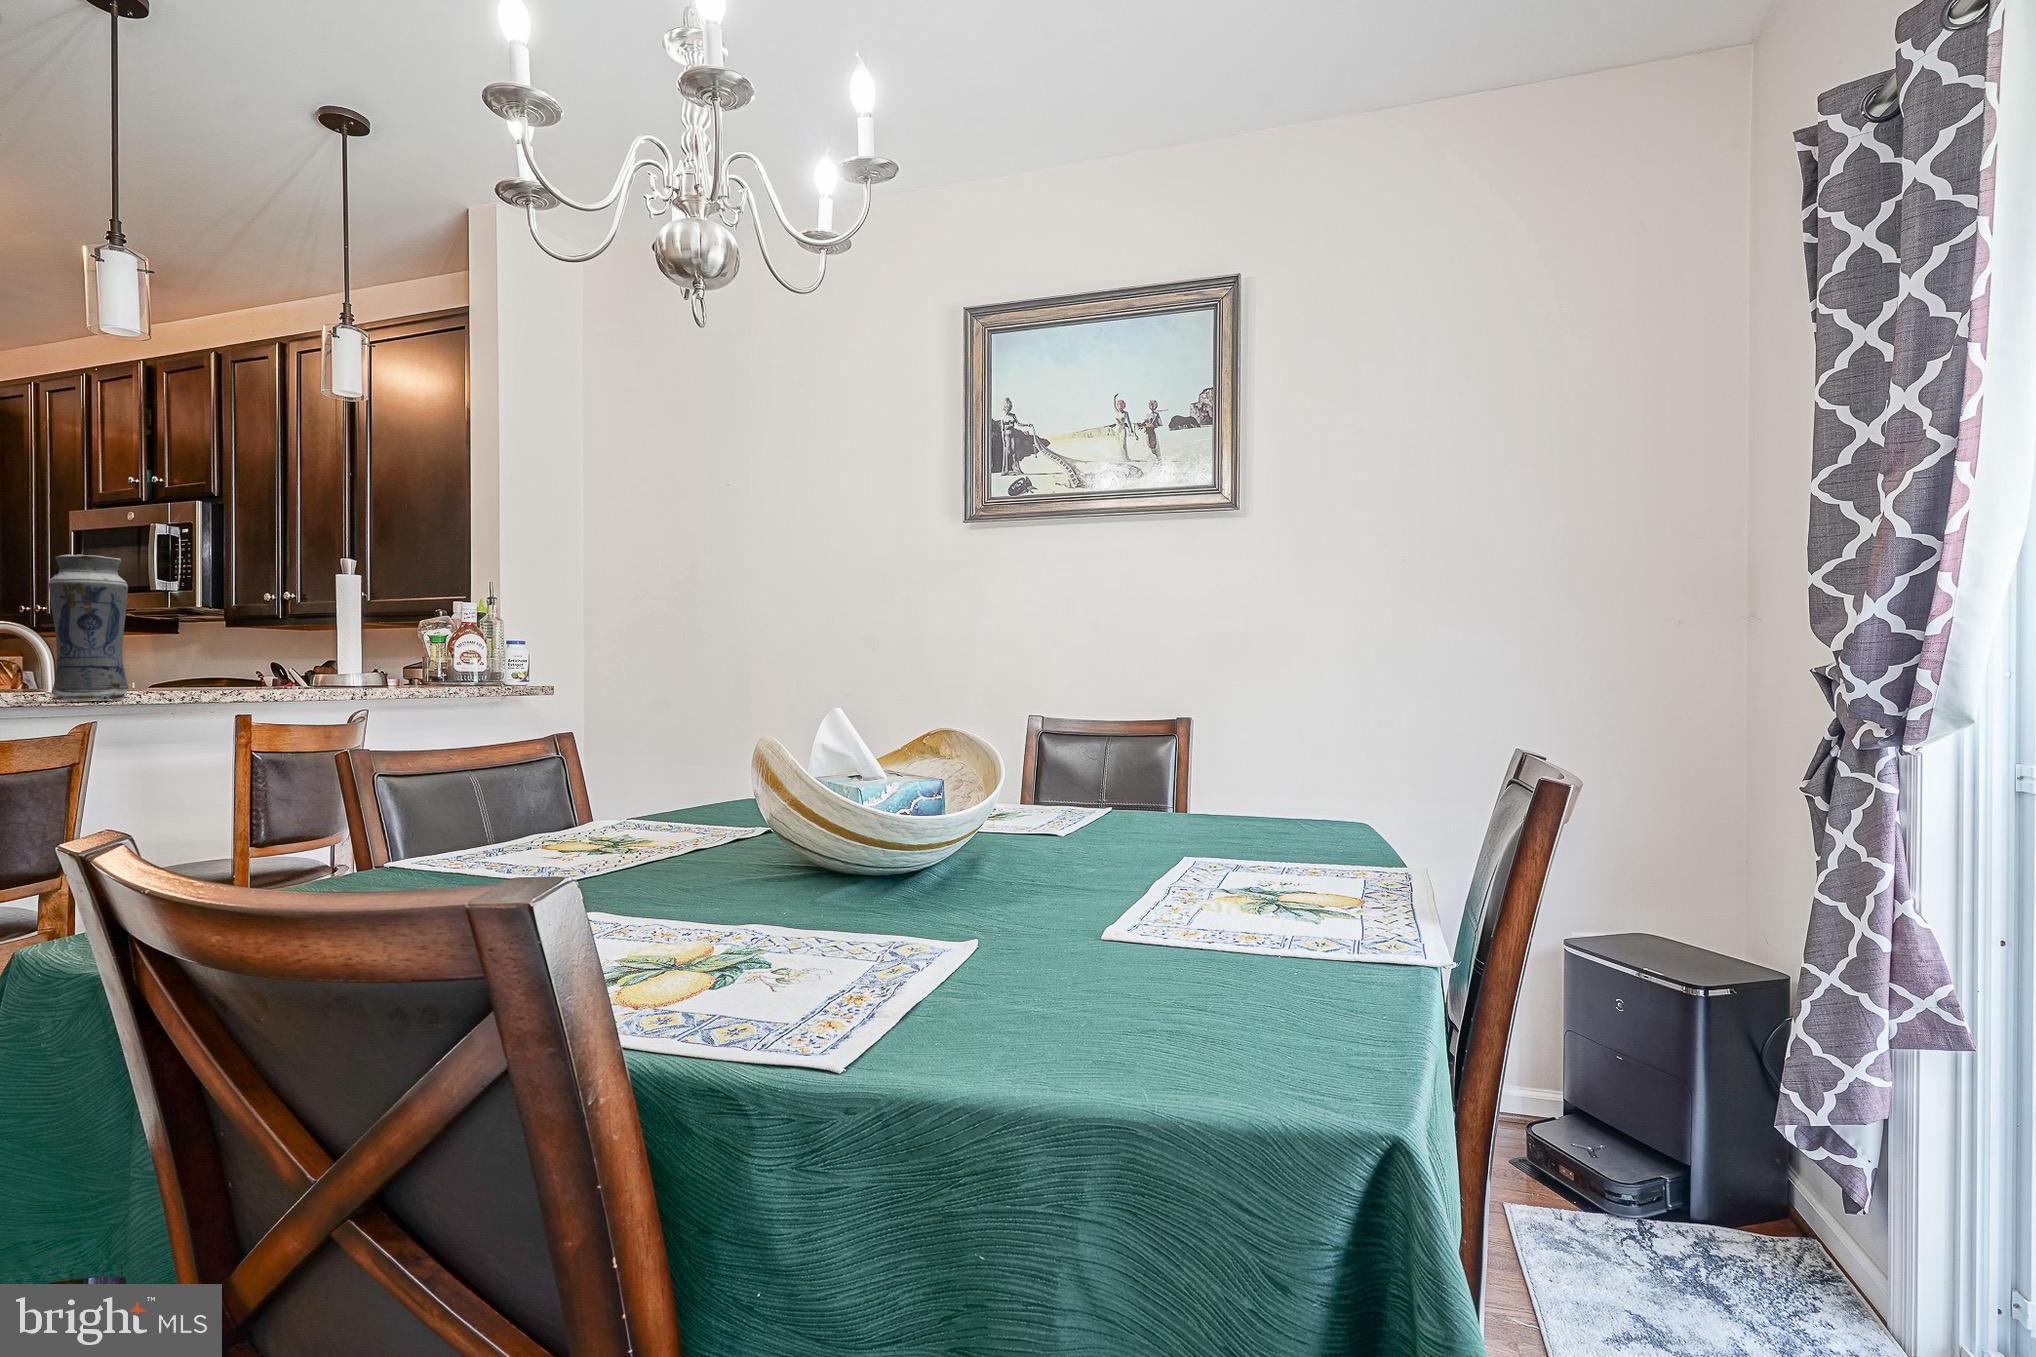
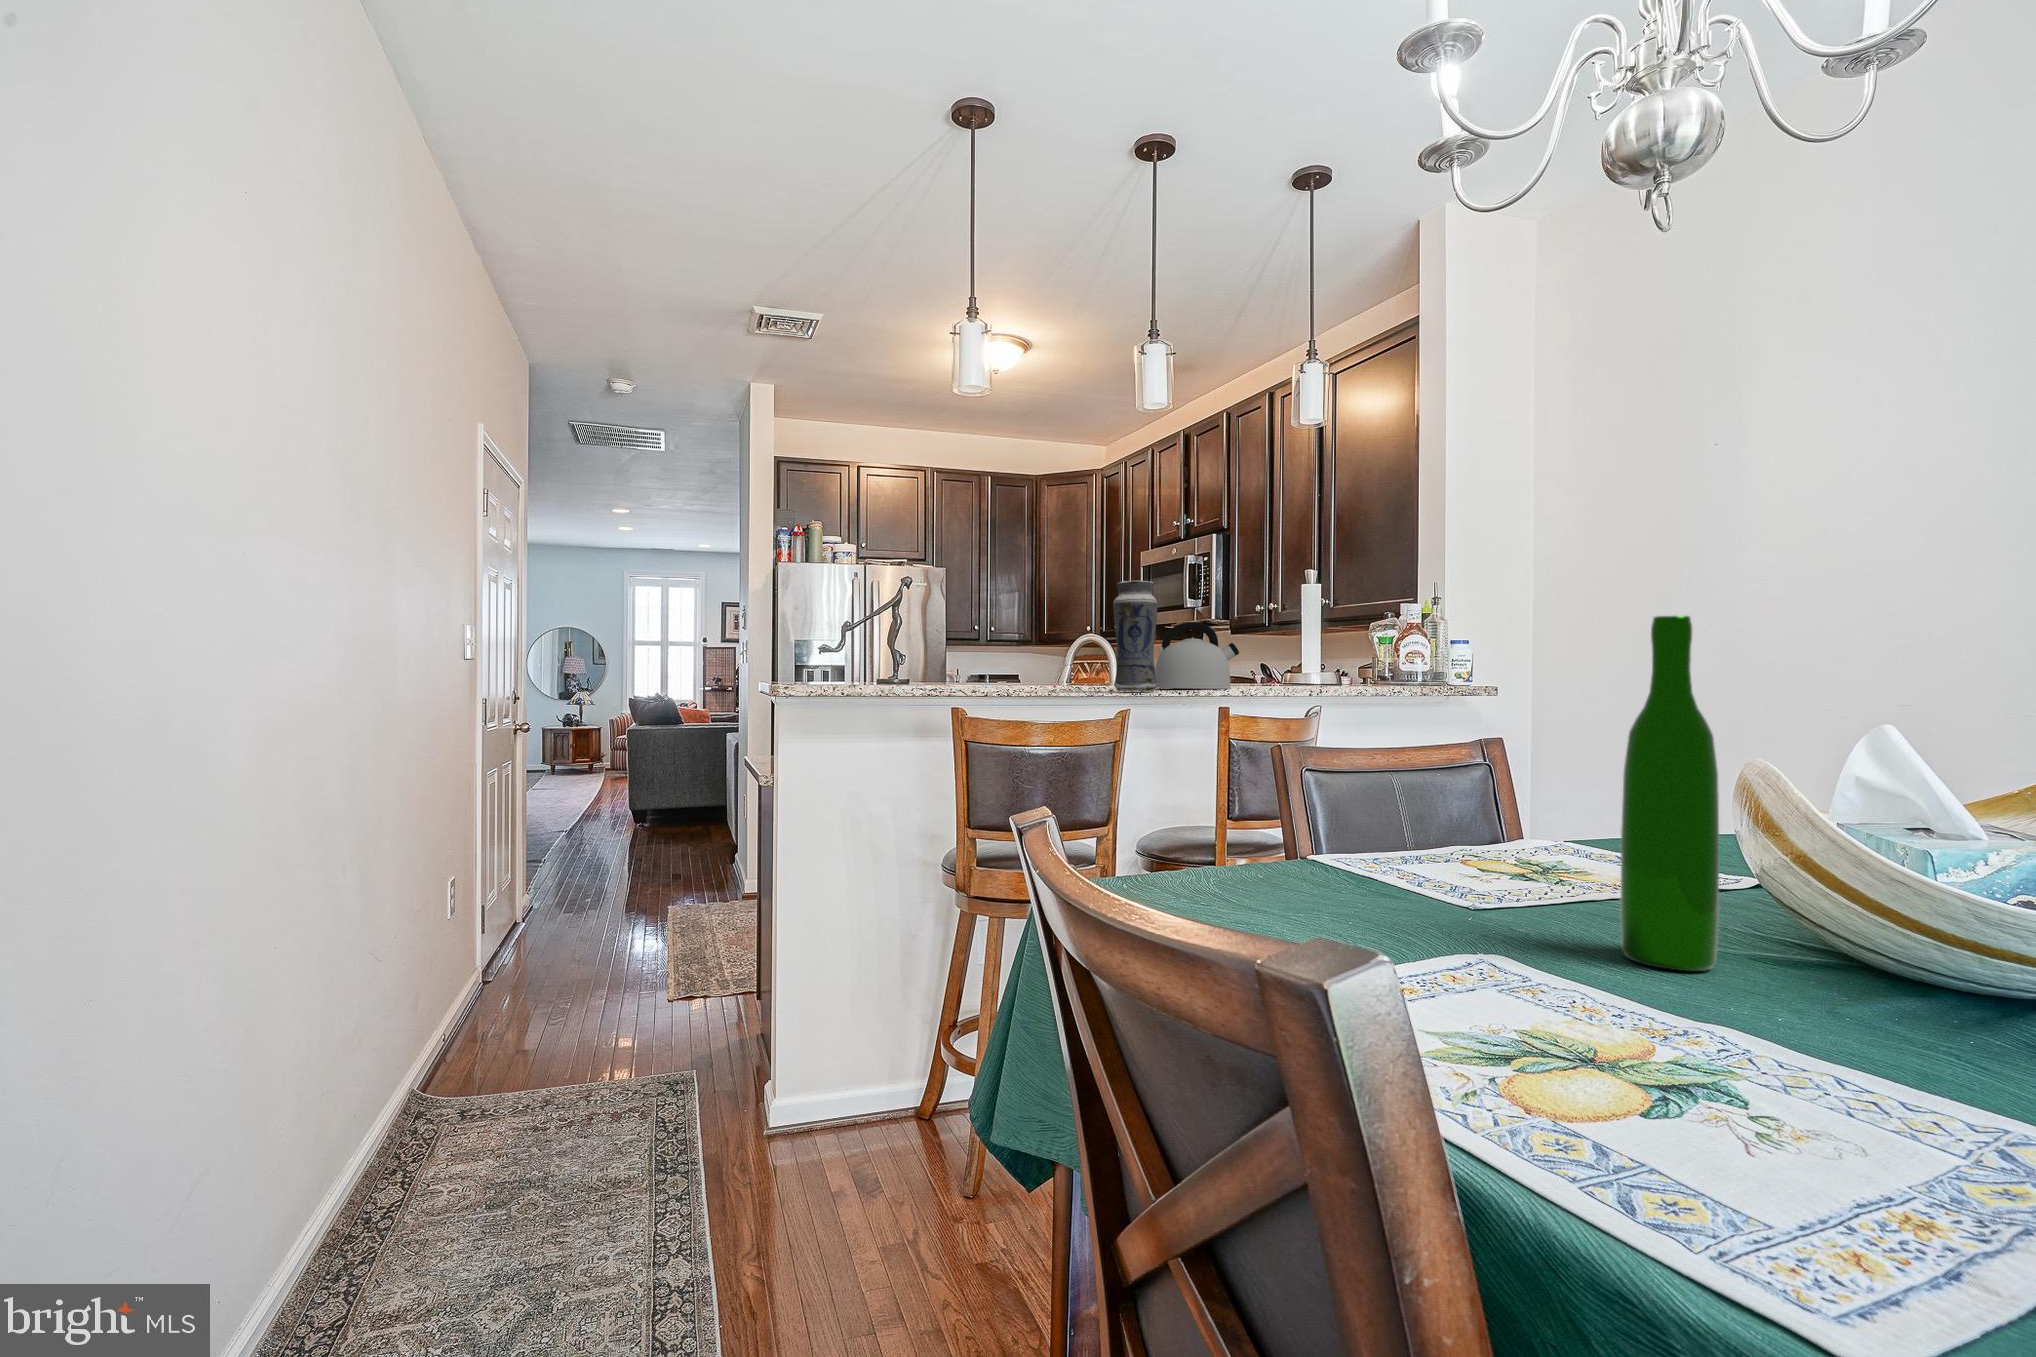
kettle: none [116,612,253,695] -> present [1155,622,1239,689]
wine bottle: none [683,633,747,898] -> present [1620,616,1720,971]

